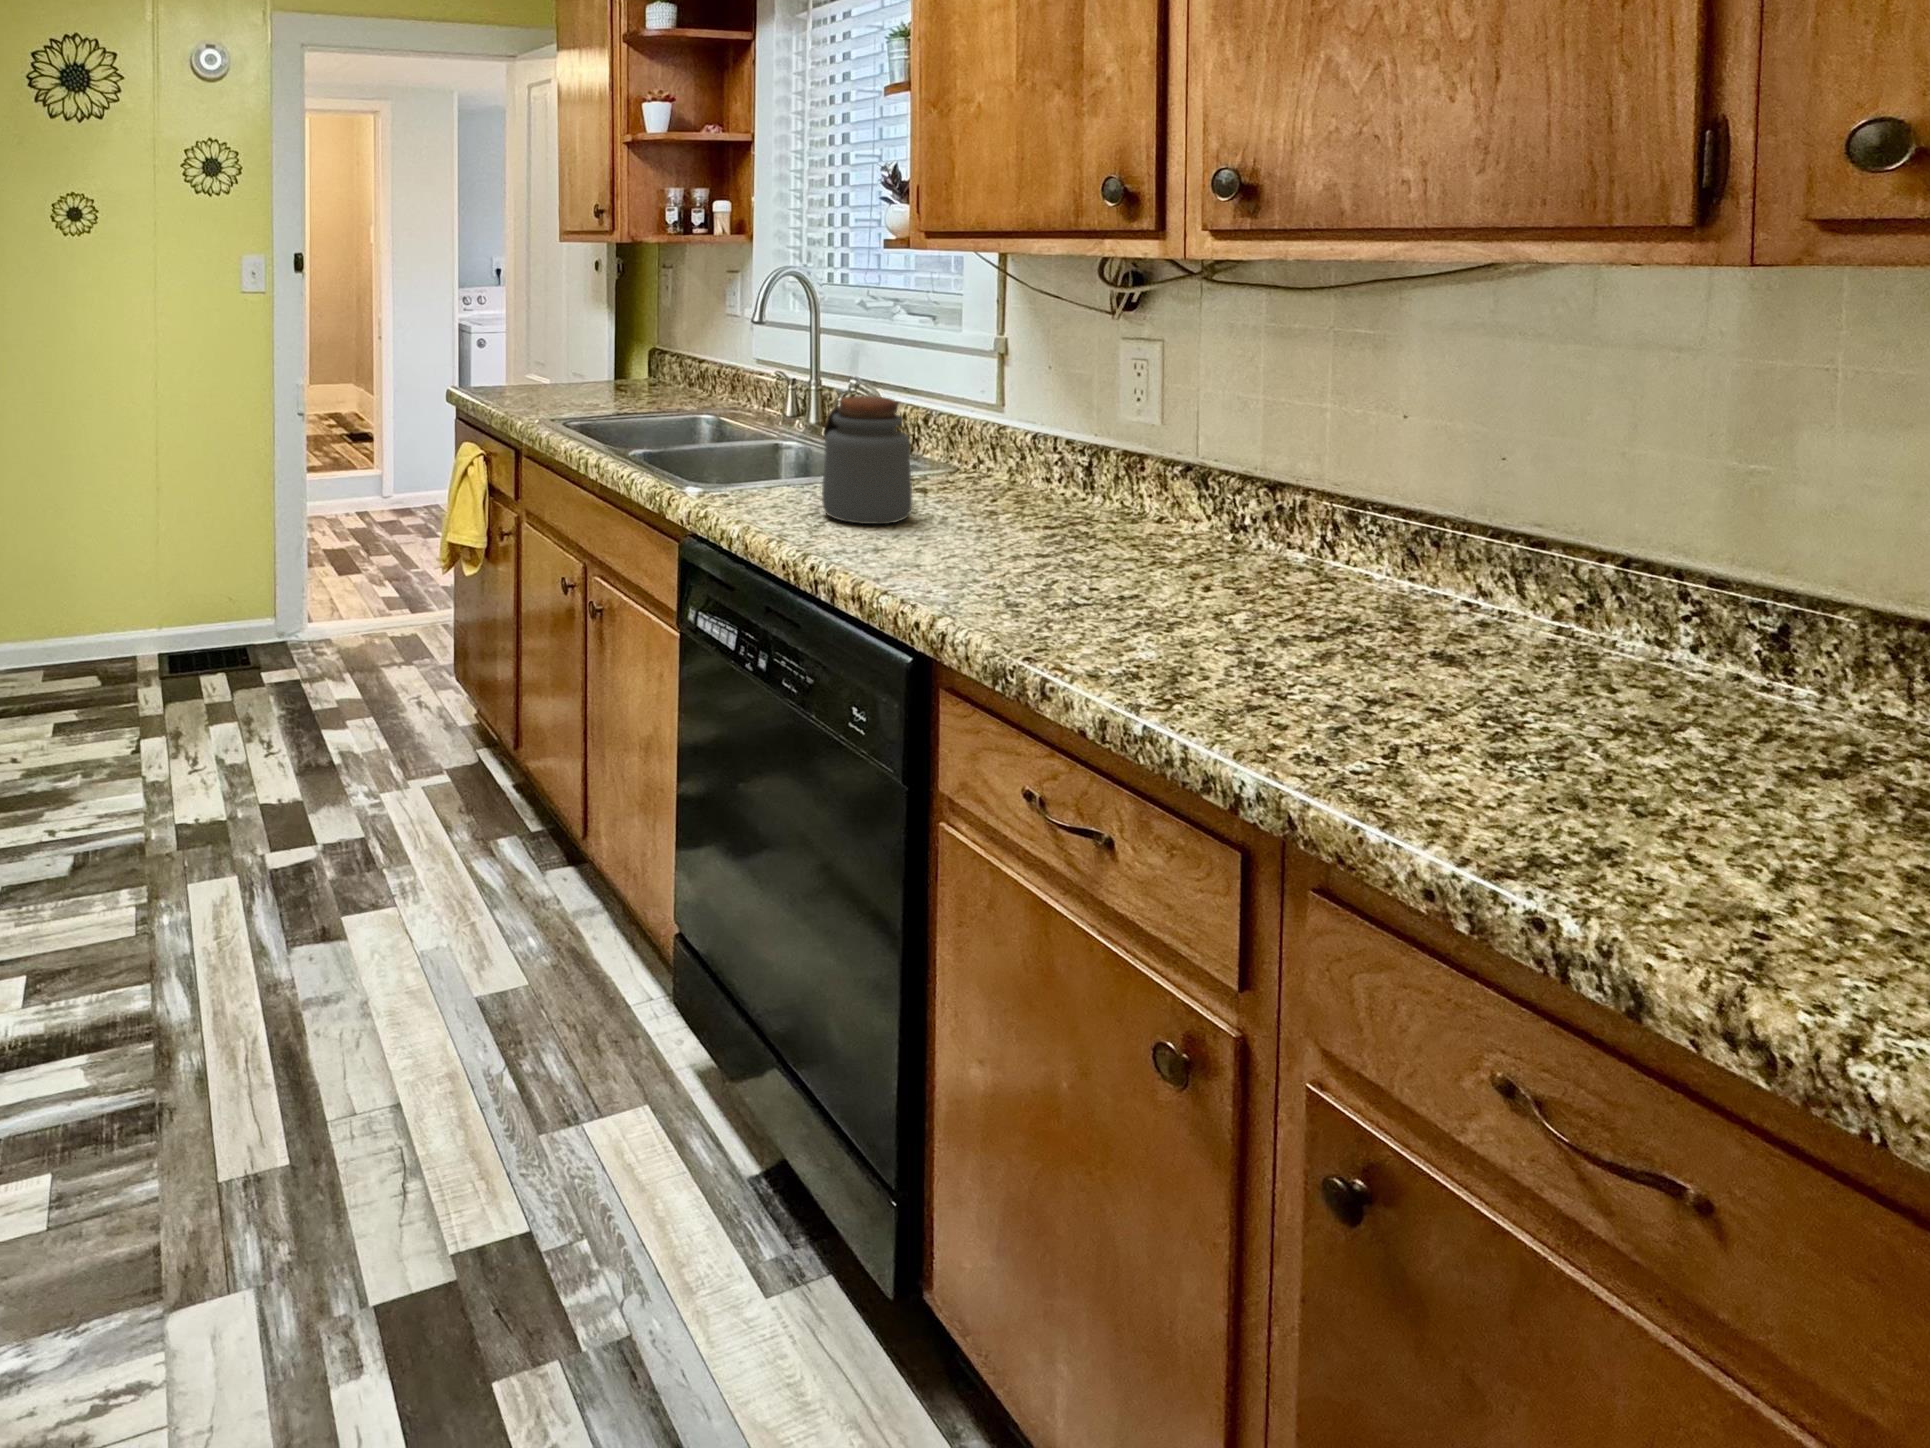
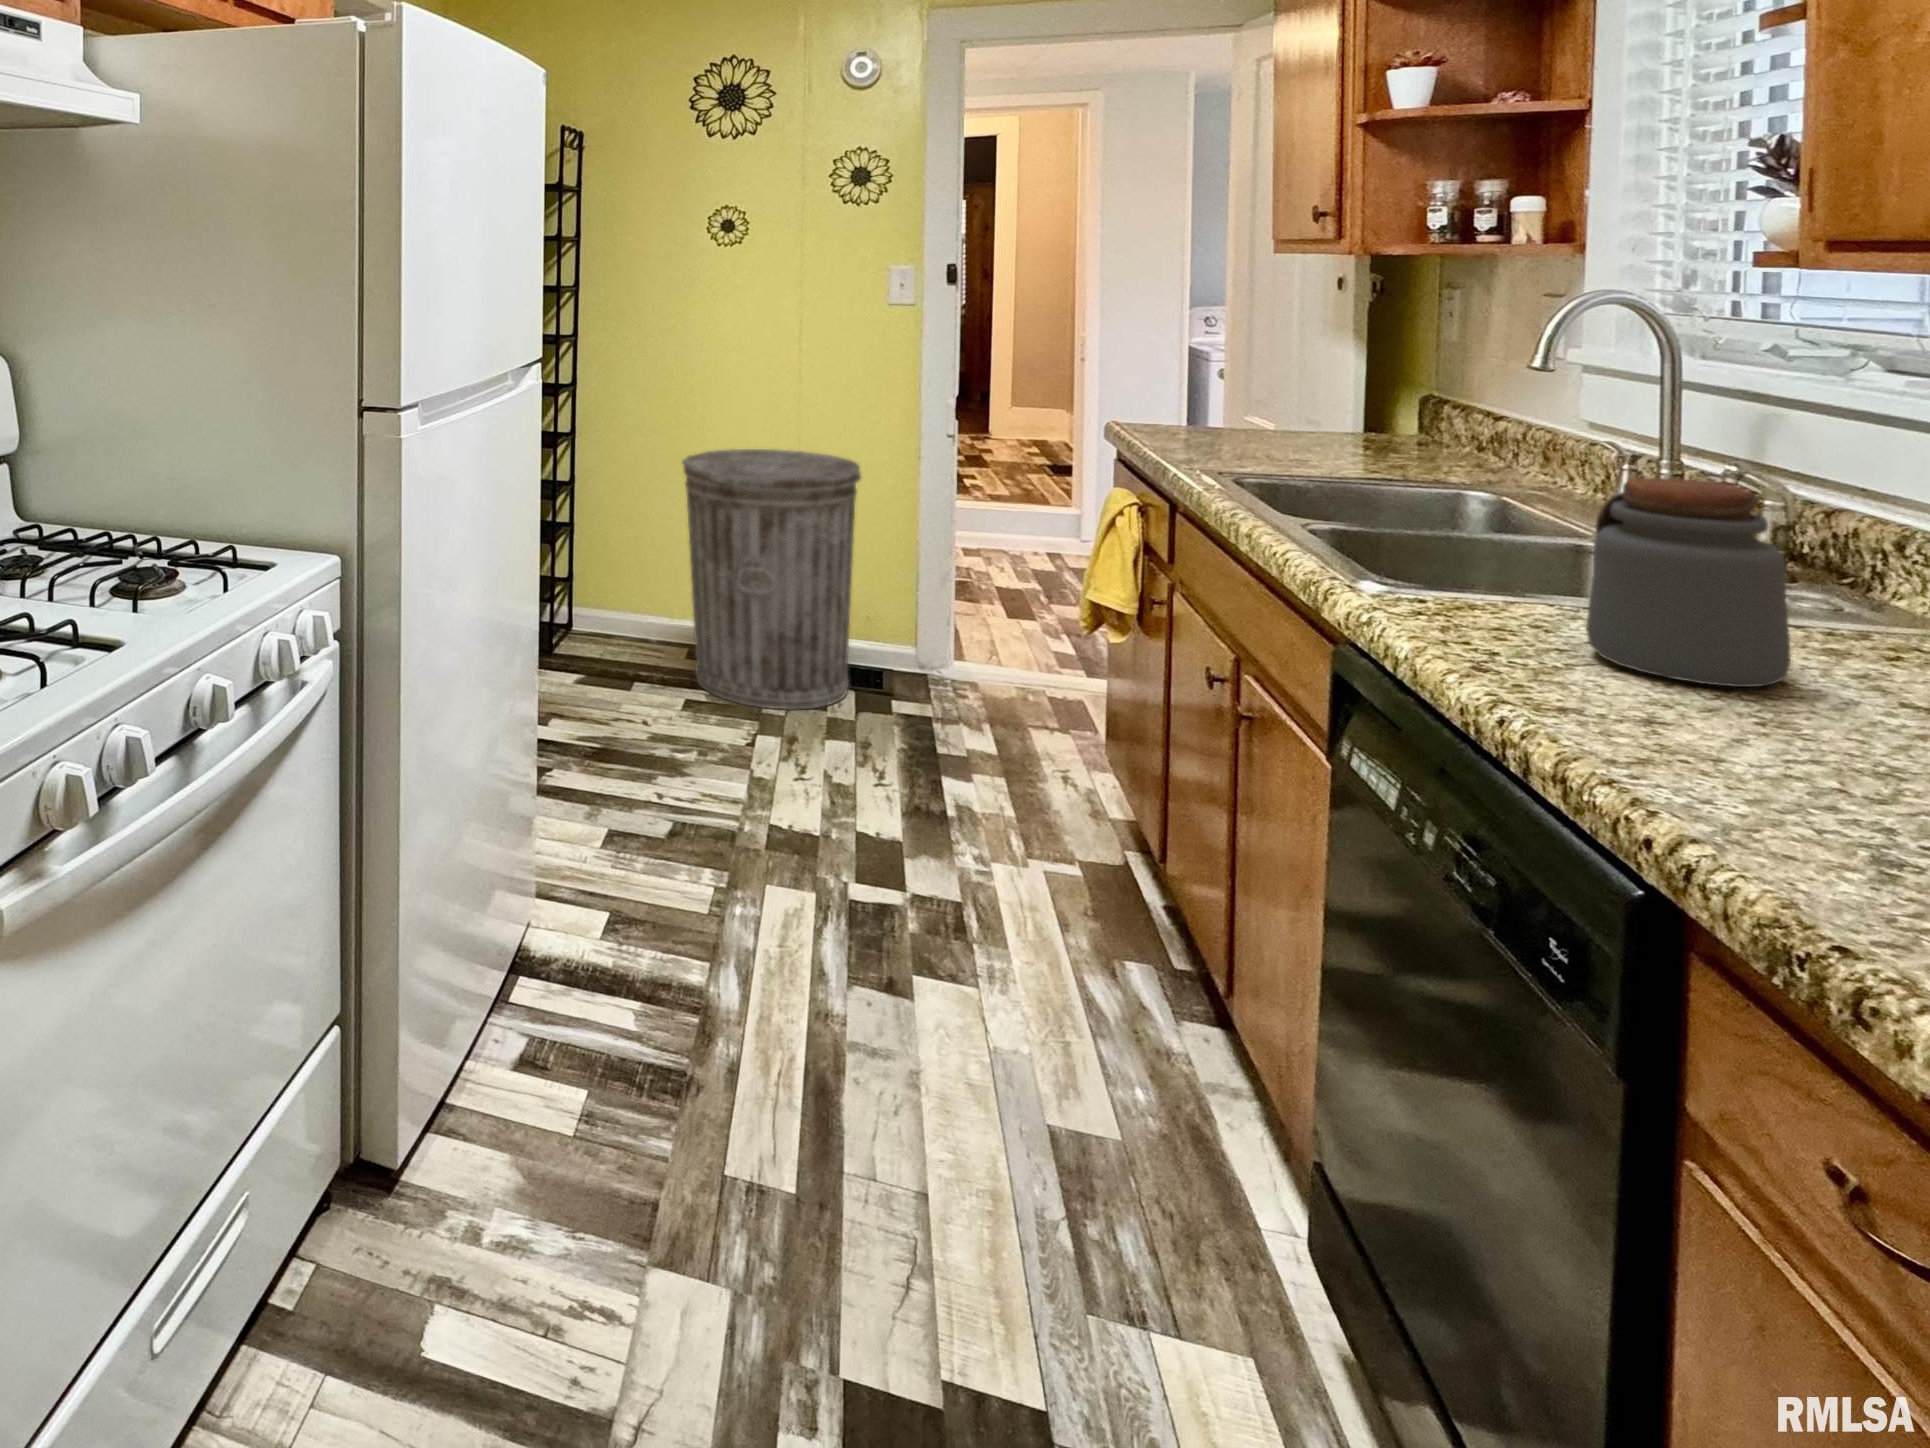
trash can: none [43,447,230,713] -> present [682,449,861,710]

